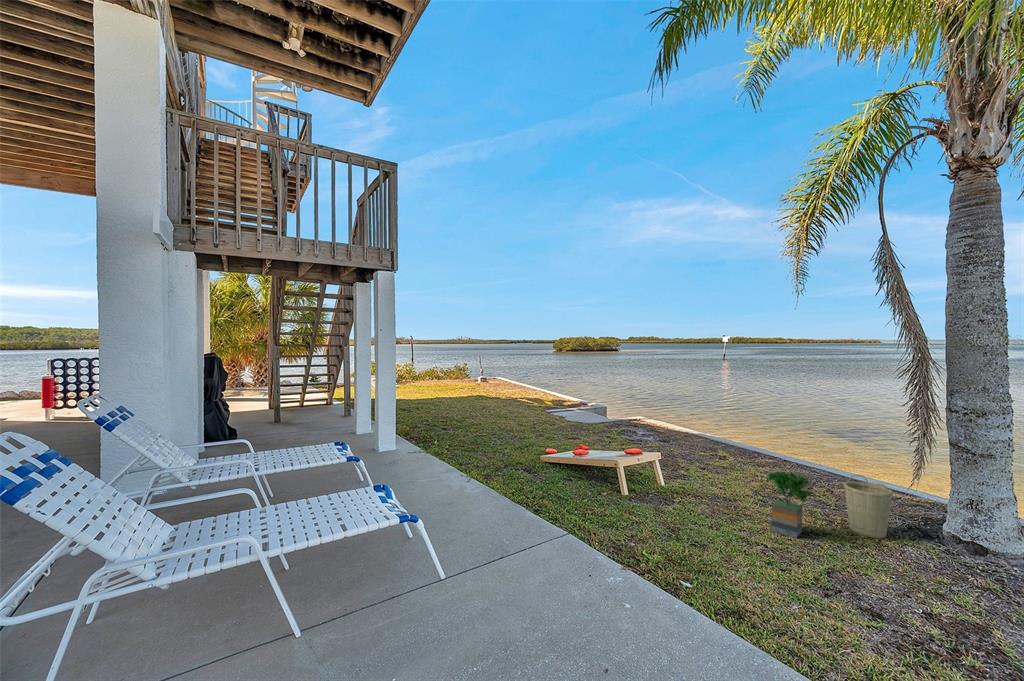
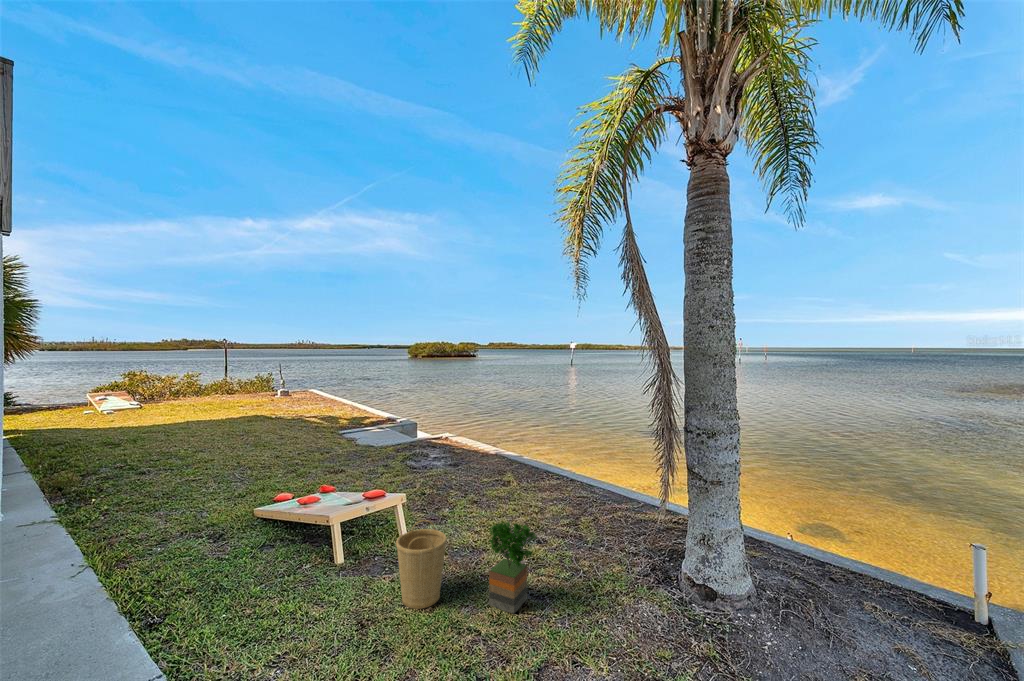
basket: present [844,475,893,538] -> present [396,520,447,609]

